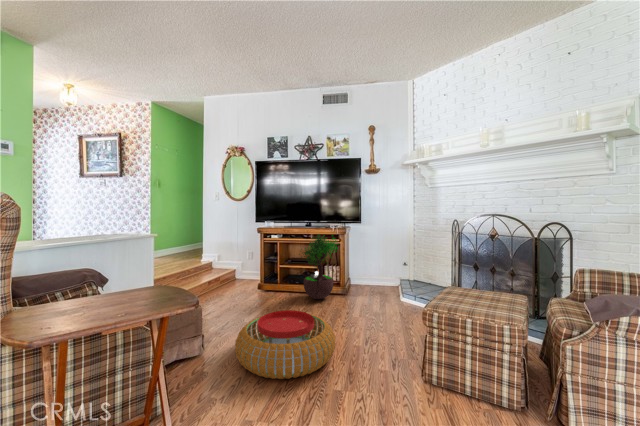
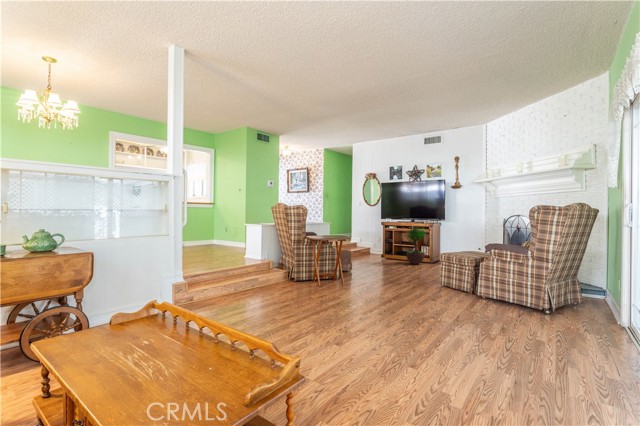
pouf: present [235,310,335,379] -> none [365,257,409,278]

